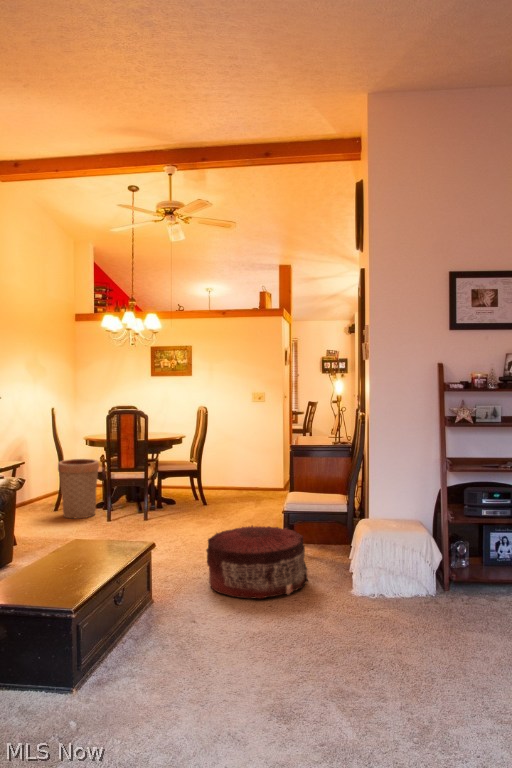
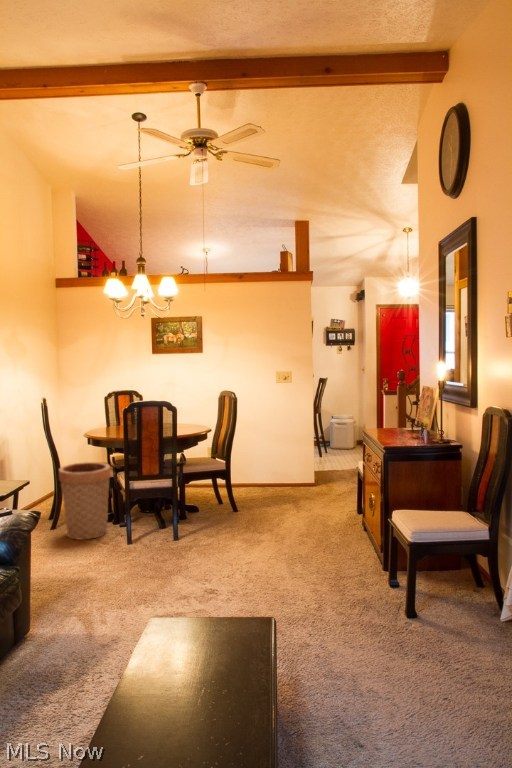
pouf: present [206,526,308,599] -> none [316,564,461,686]

